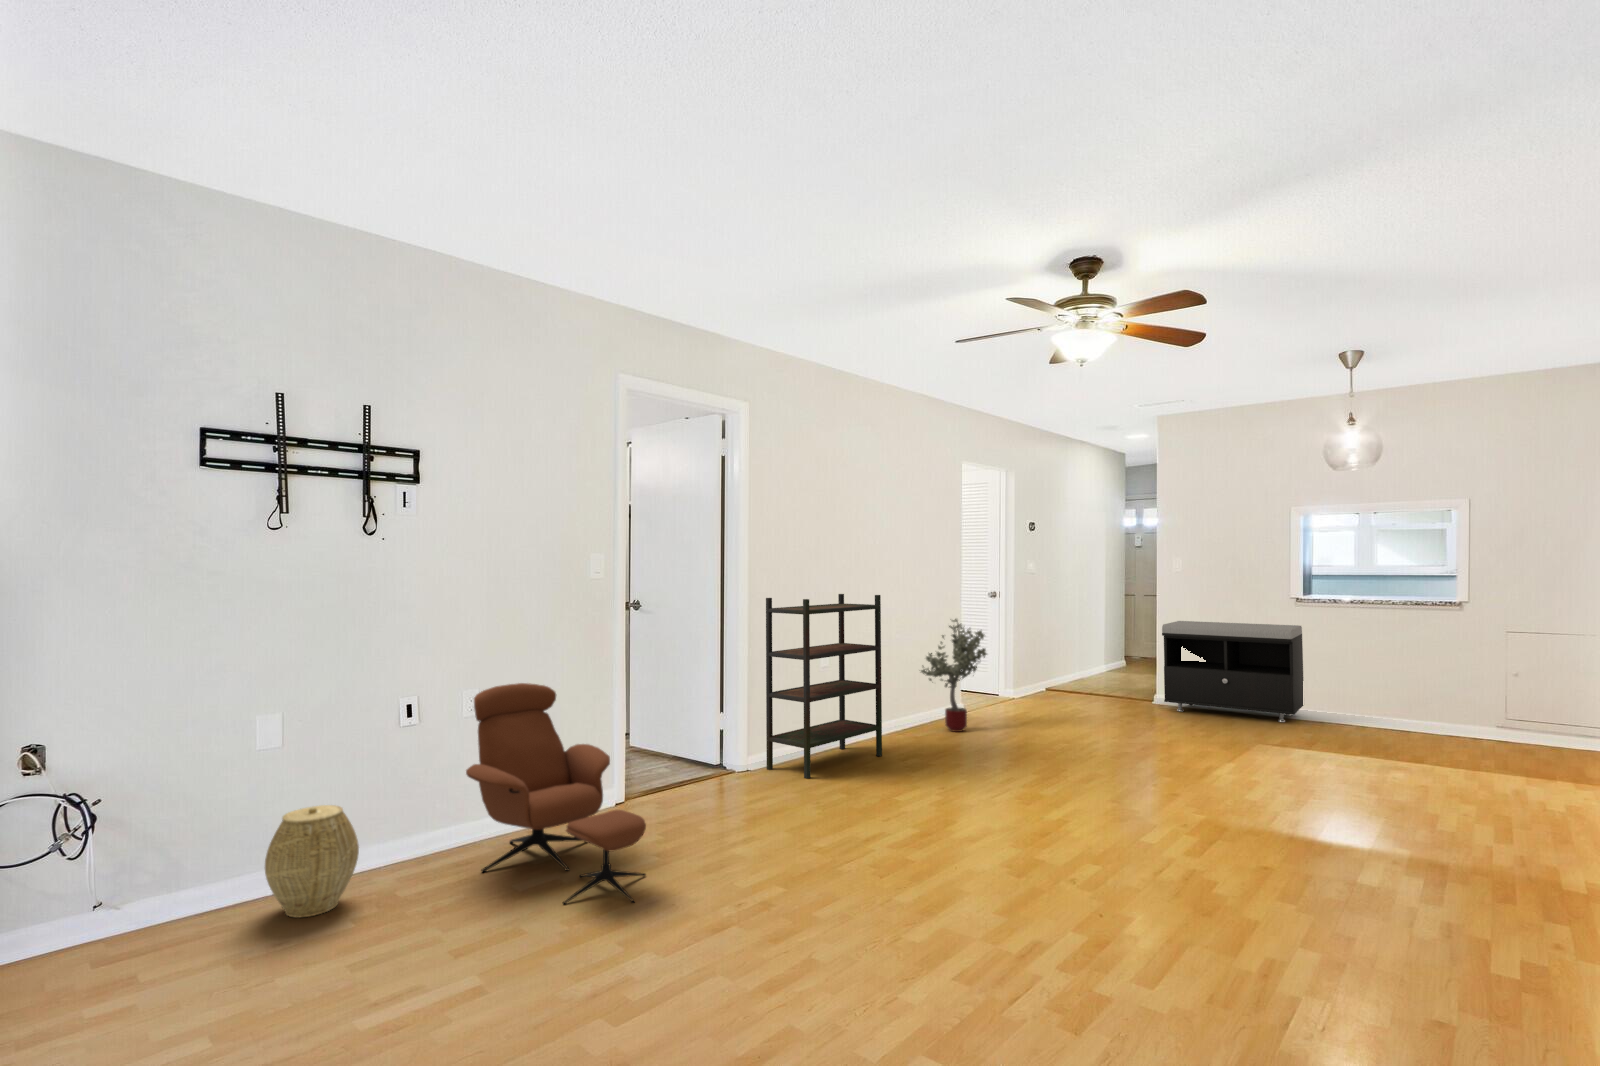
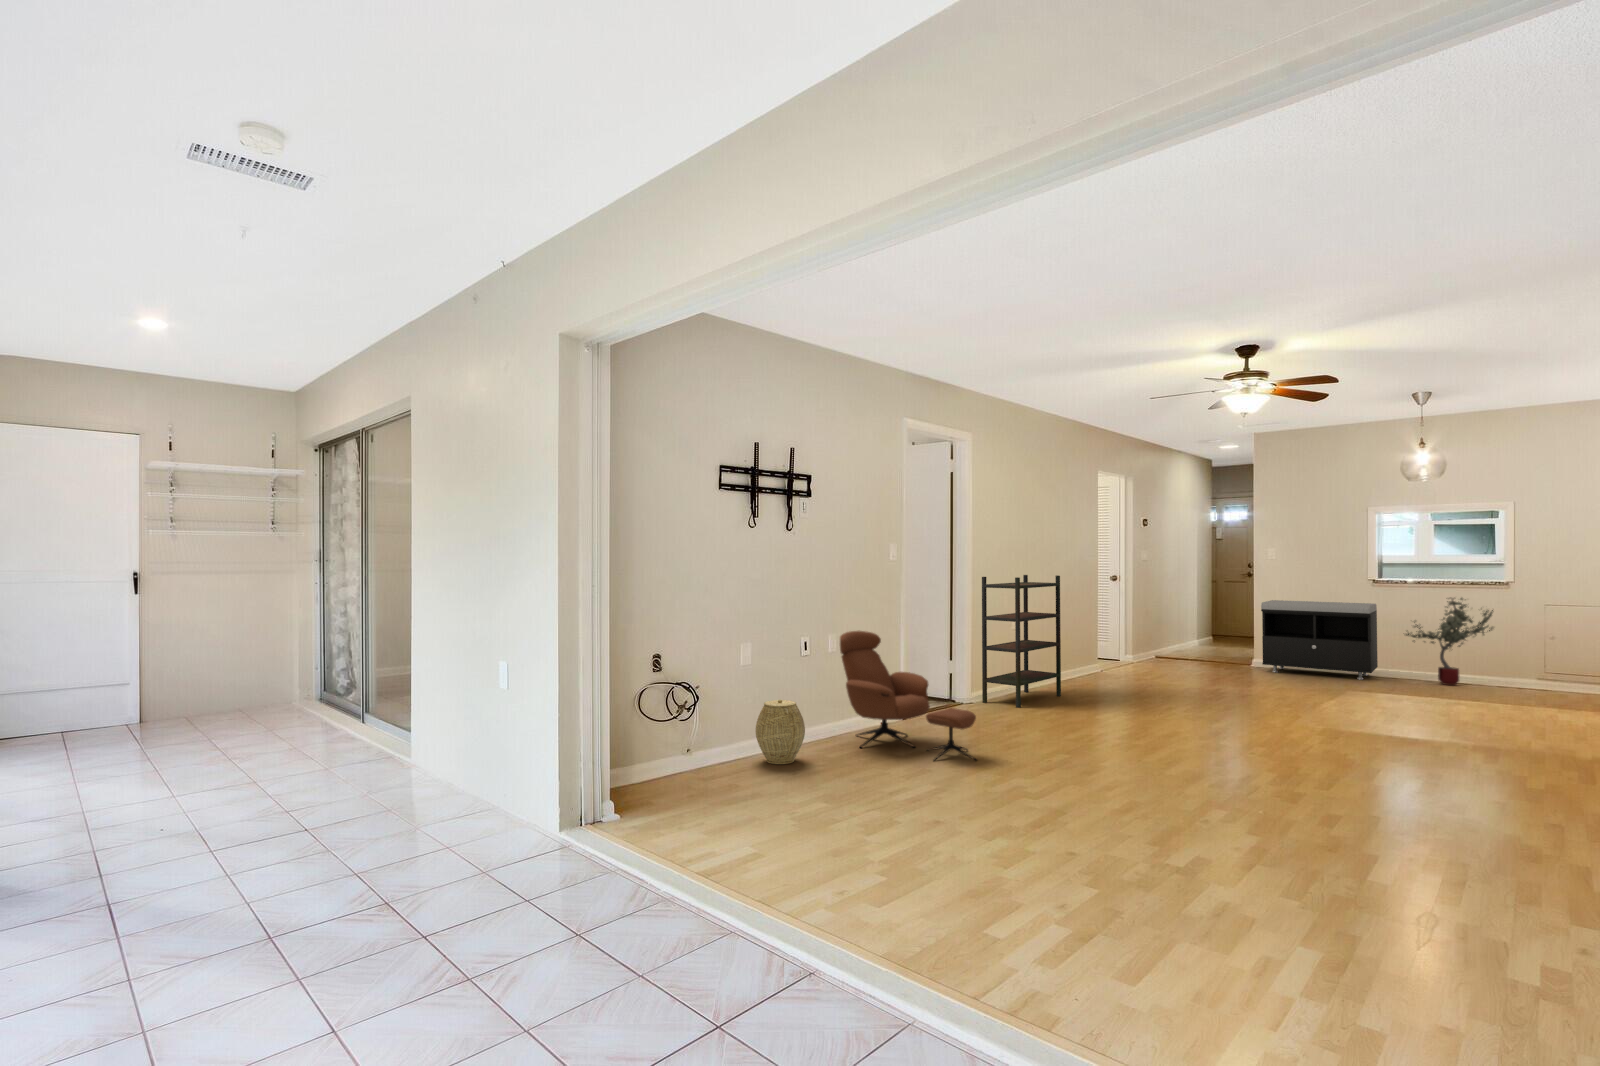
potted tree: present [921,619,987,732] -> present [1406,598,1493,685]

